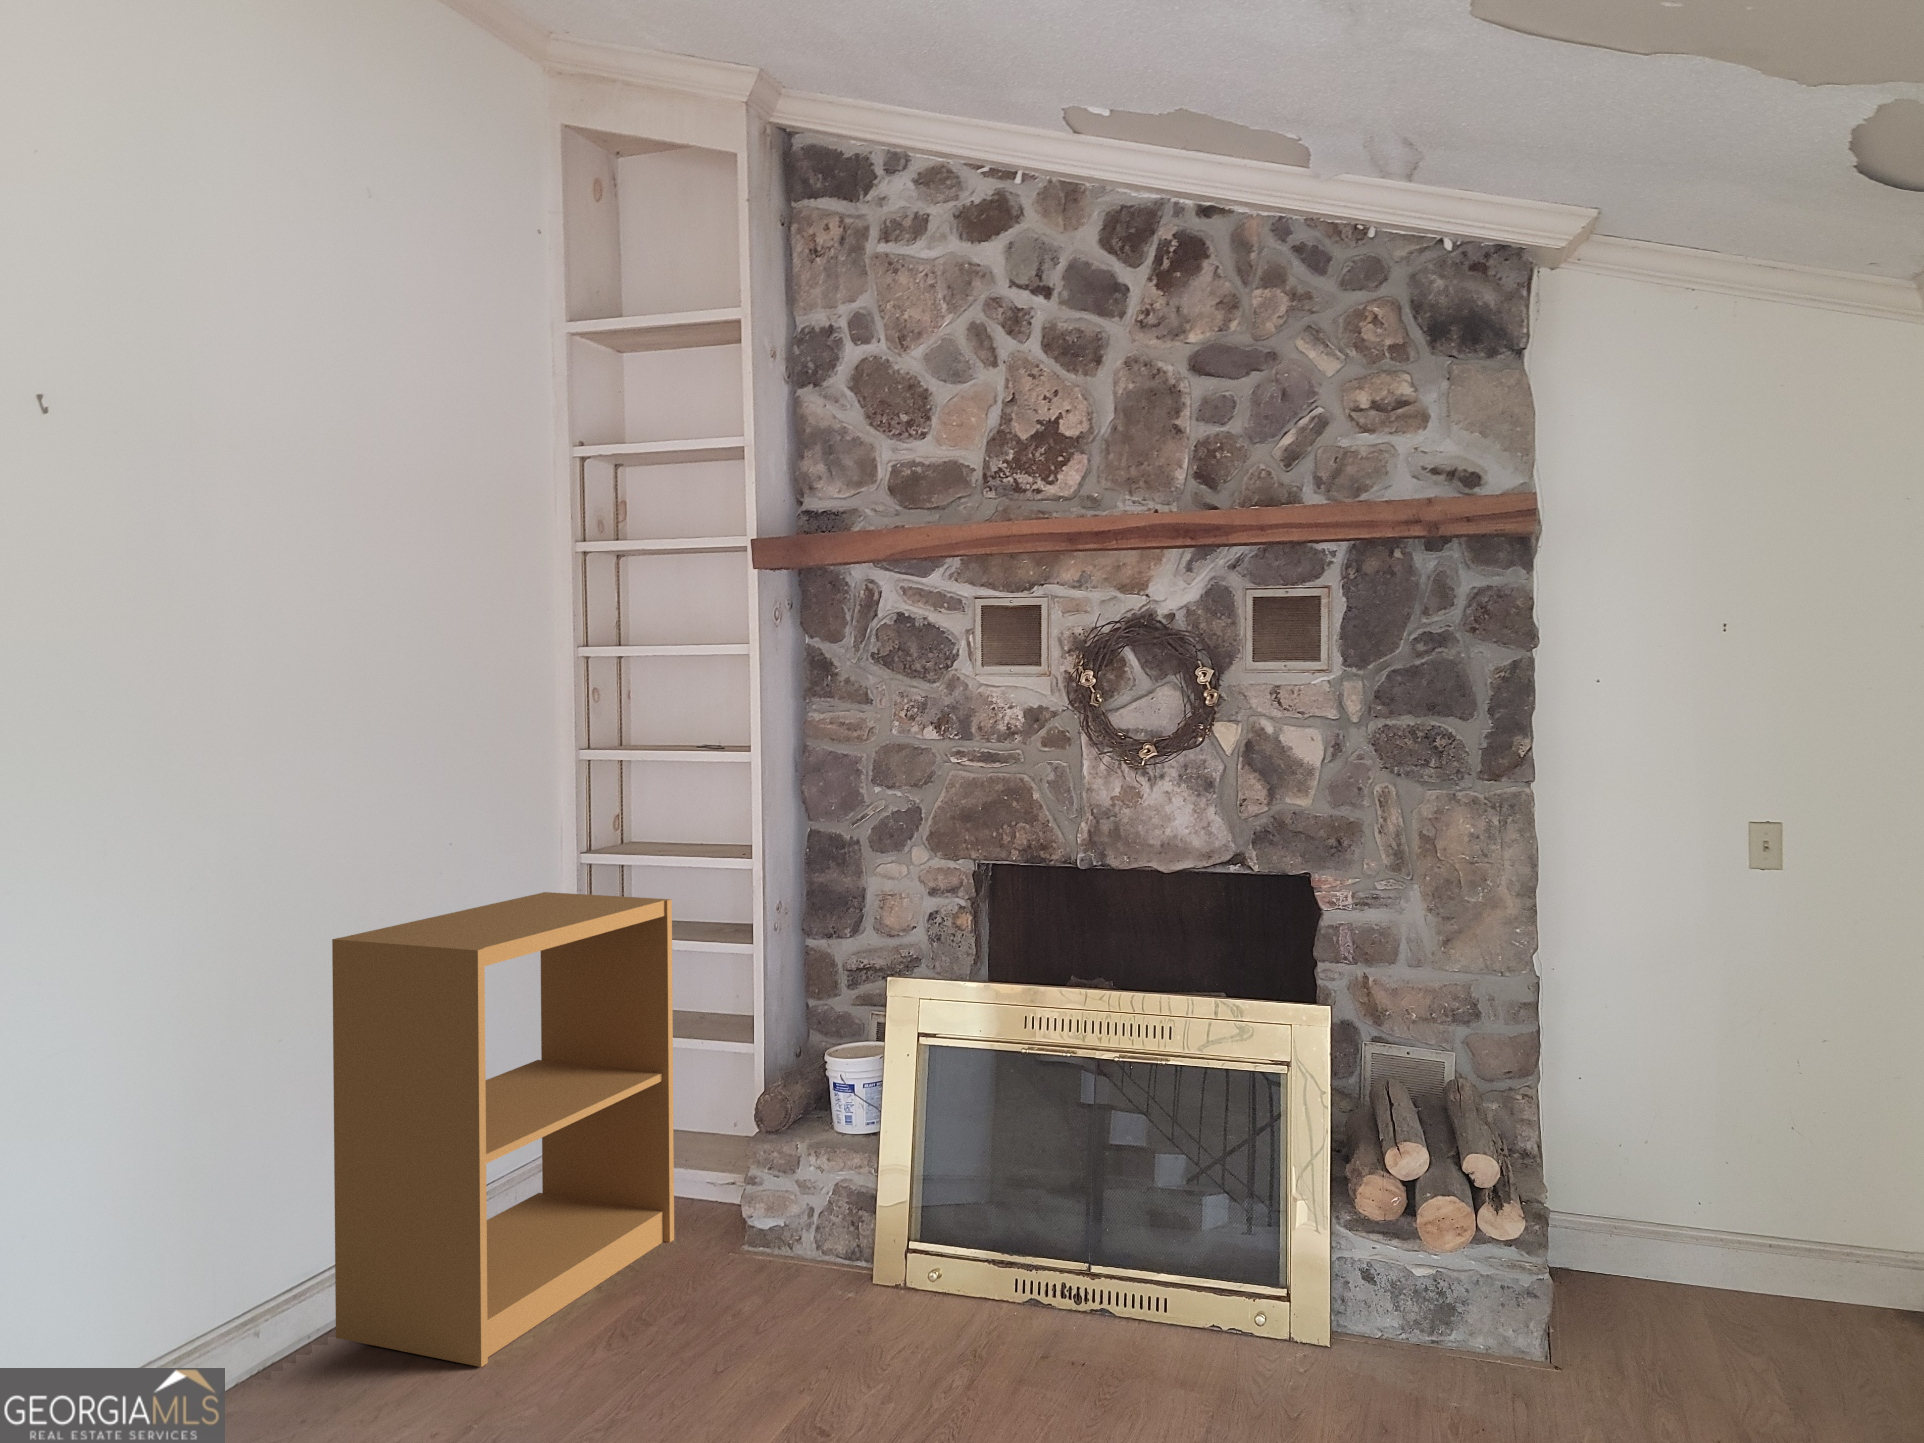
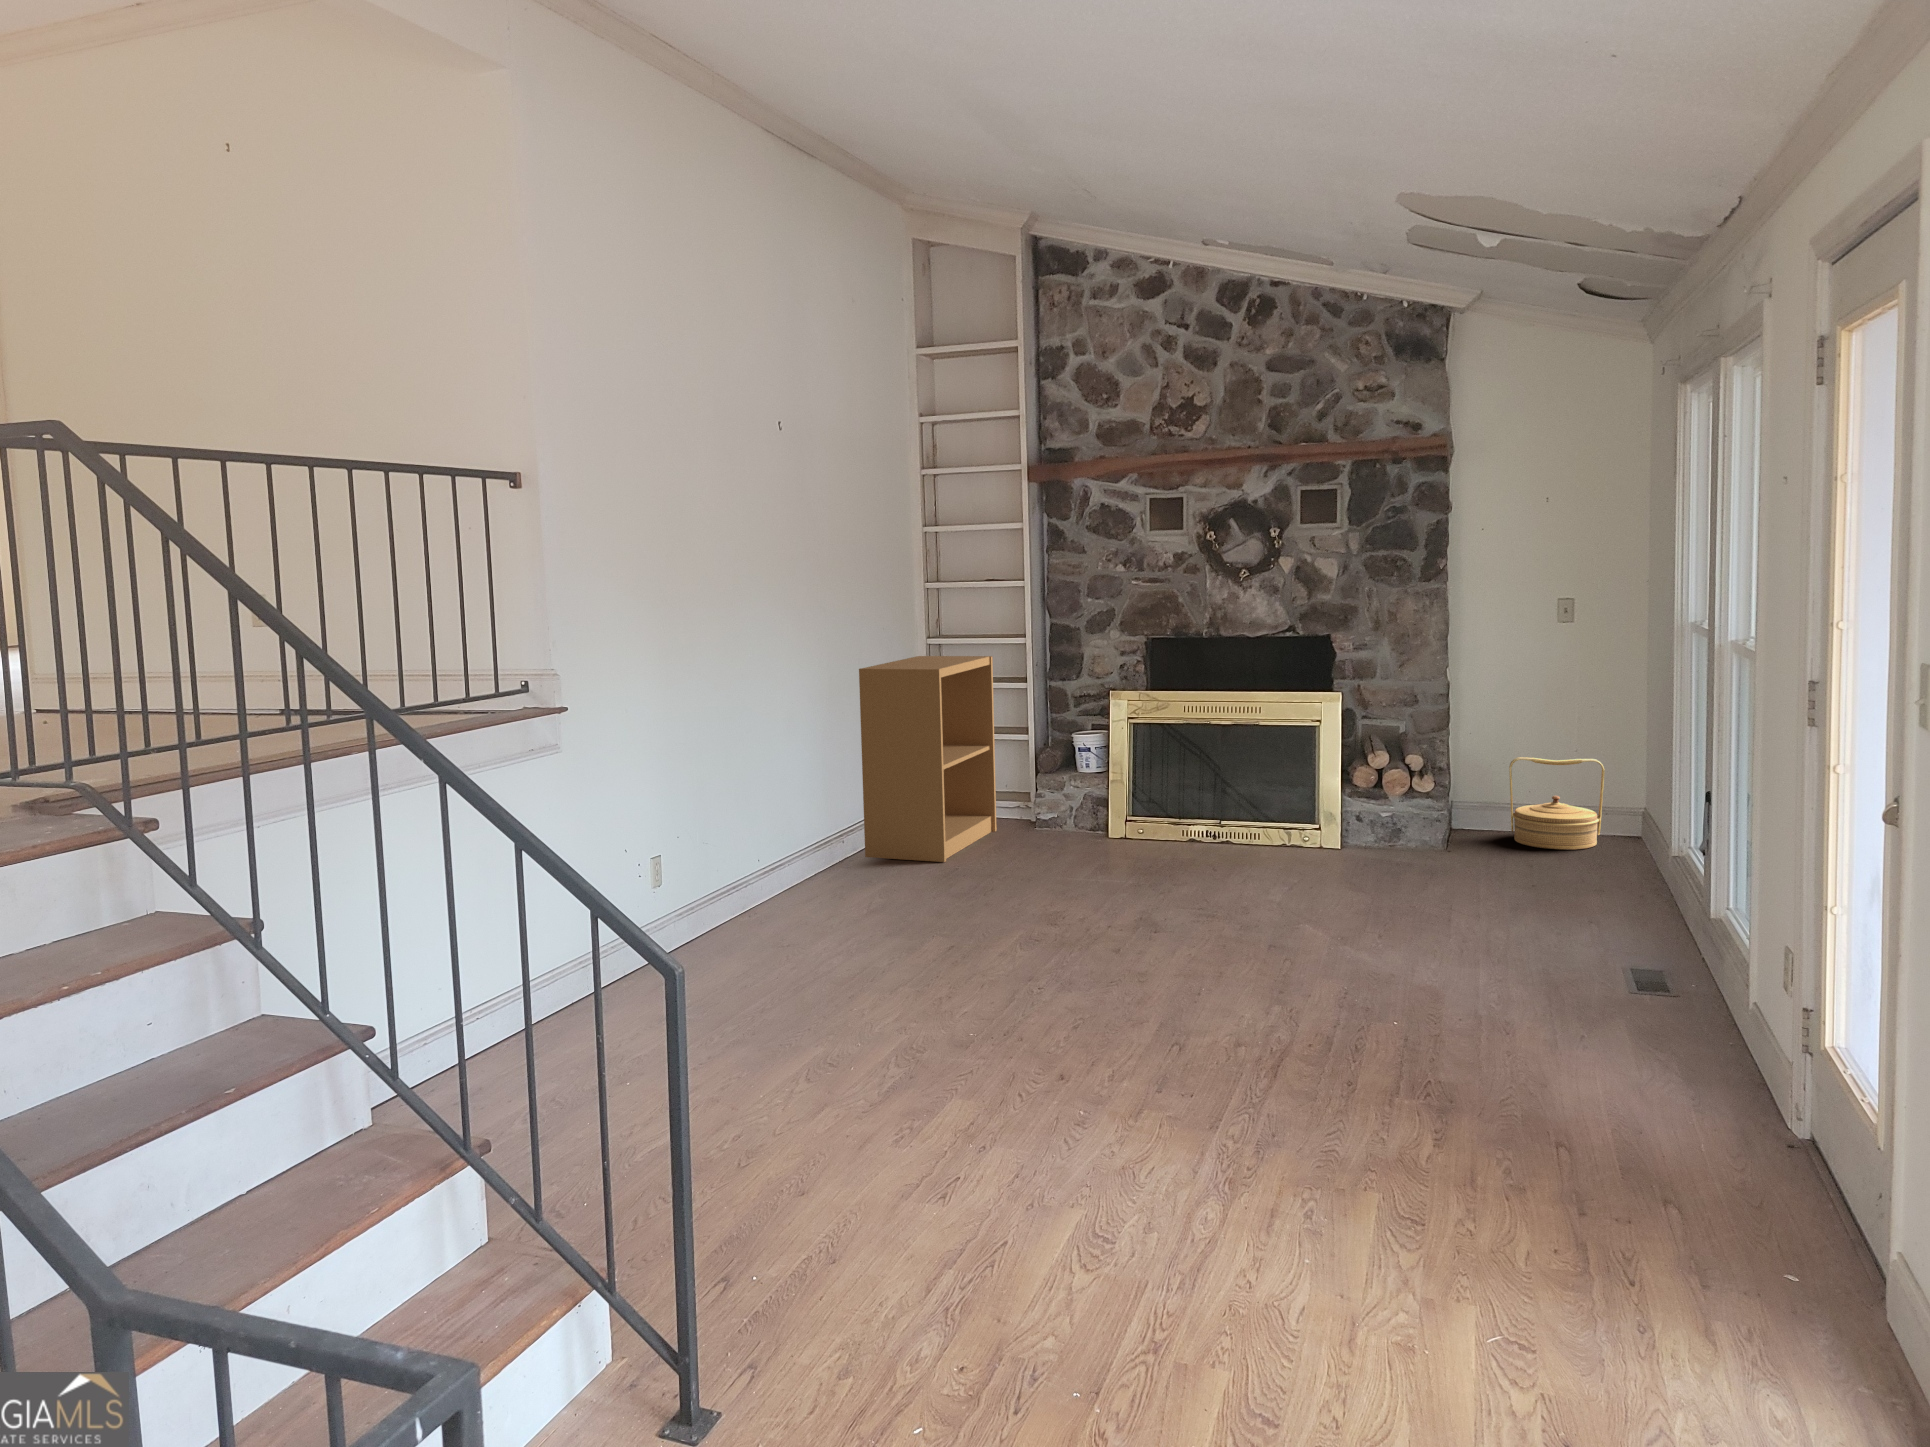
woven basket: none [1667,1145,1868,1363] -> present [1509,757,1605,850]

